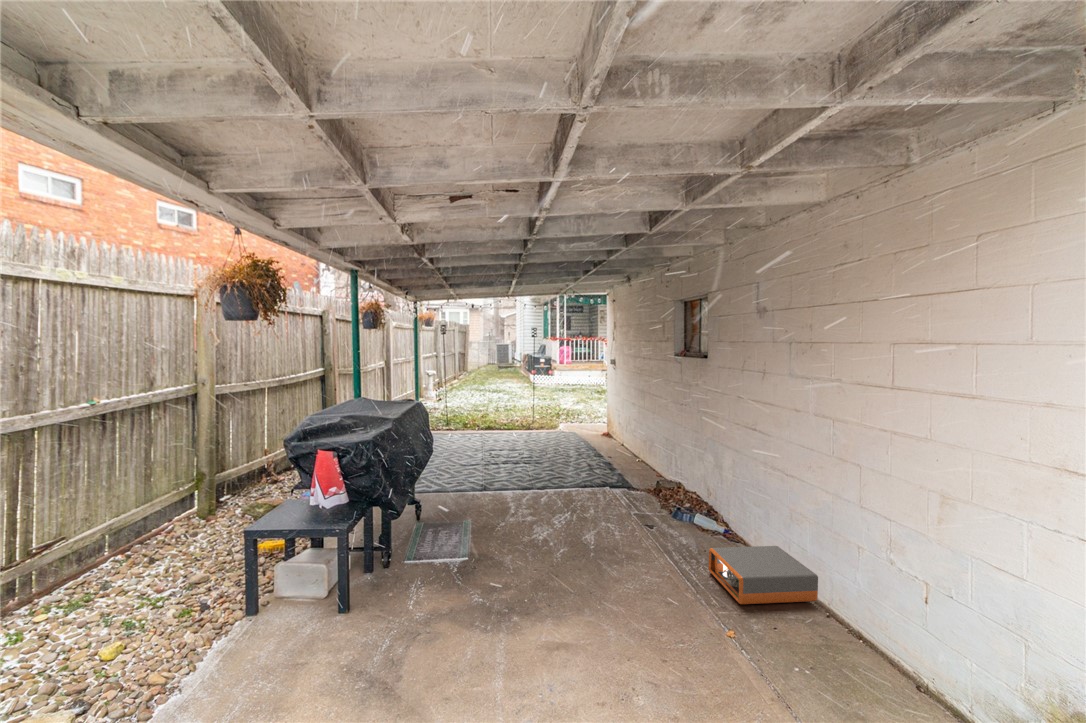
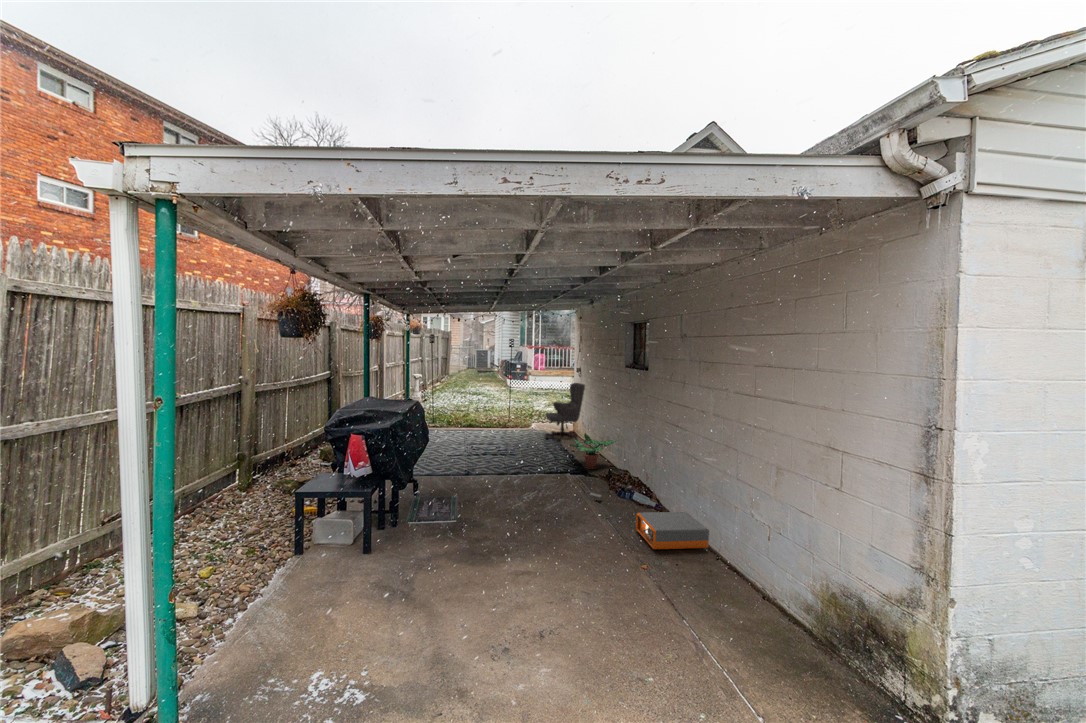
chair: none [575,376,621,446] -> present [545,383,585,442]
potted plant: none [606,436,666,480] -> present [569,433,616,469]

